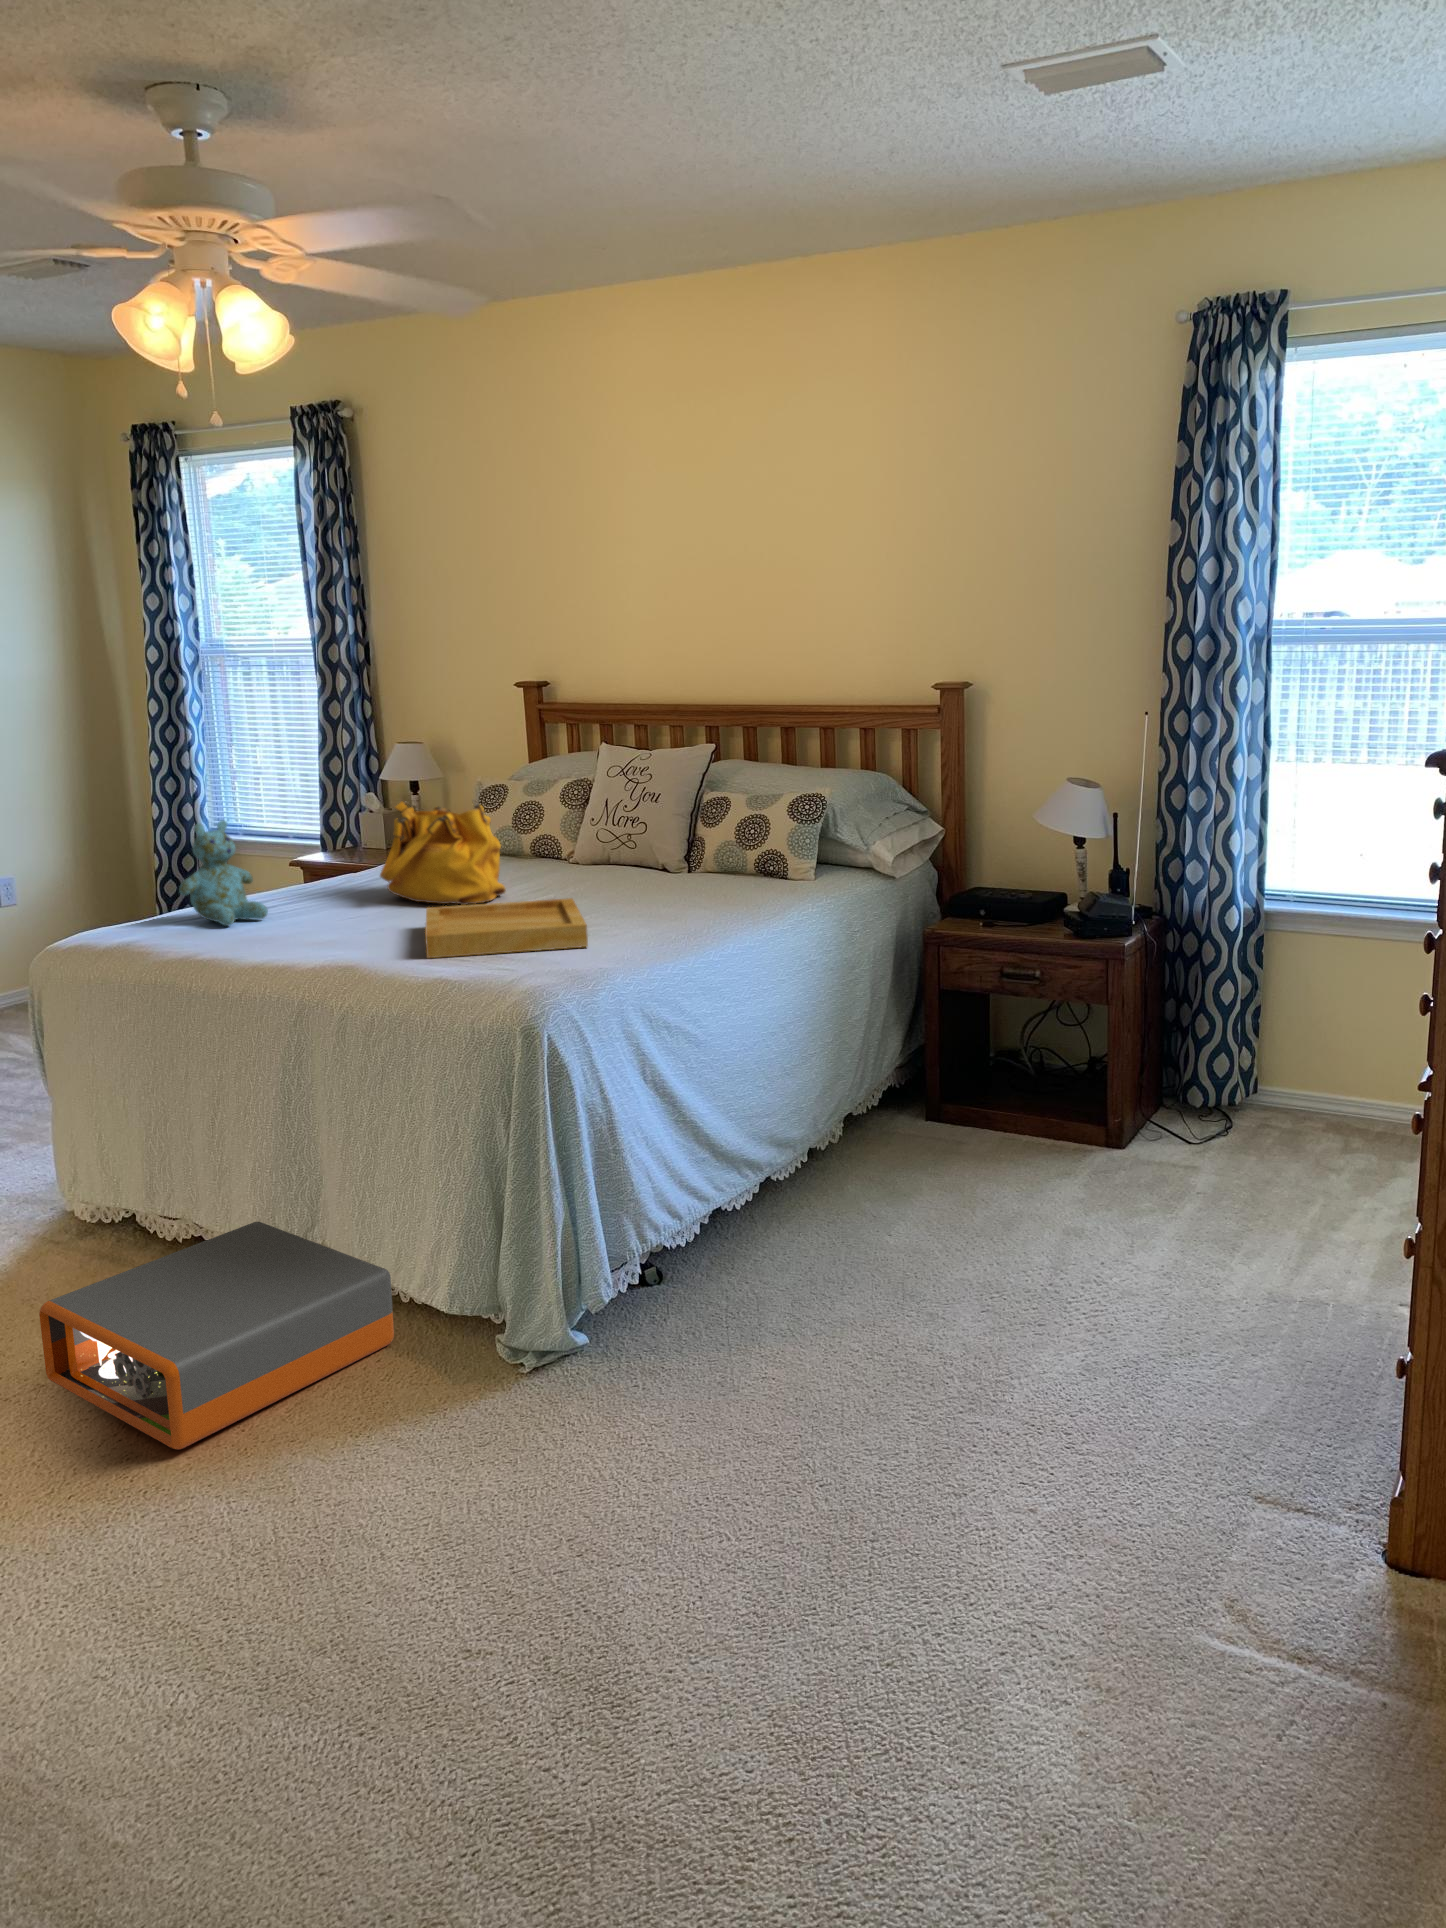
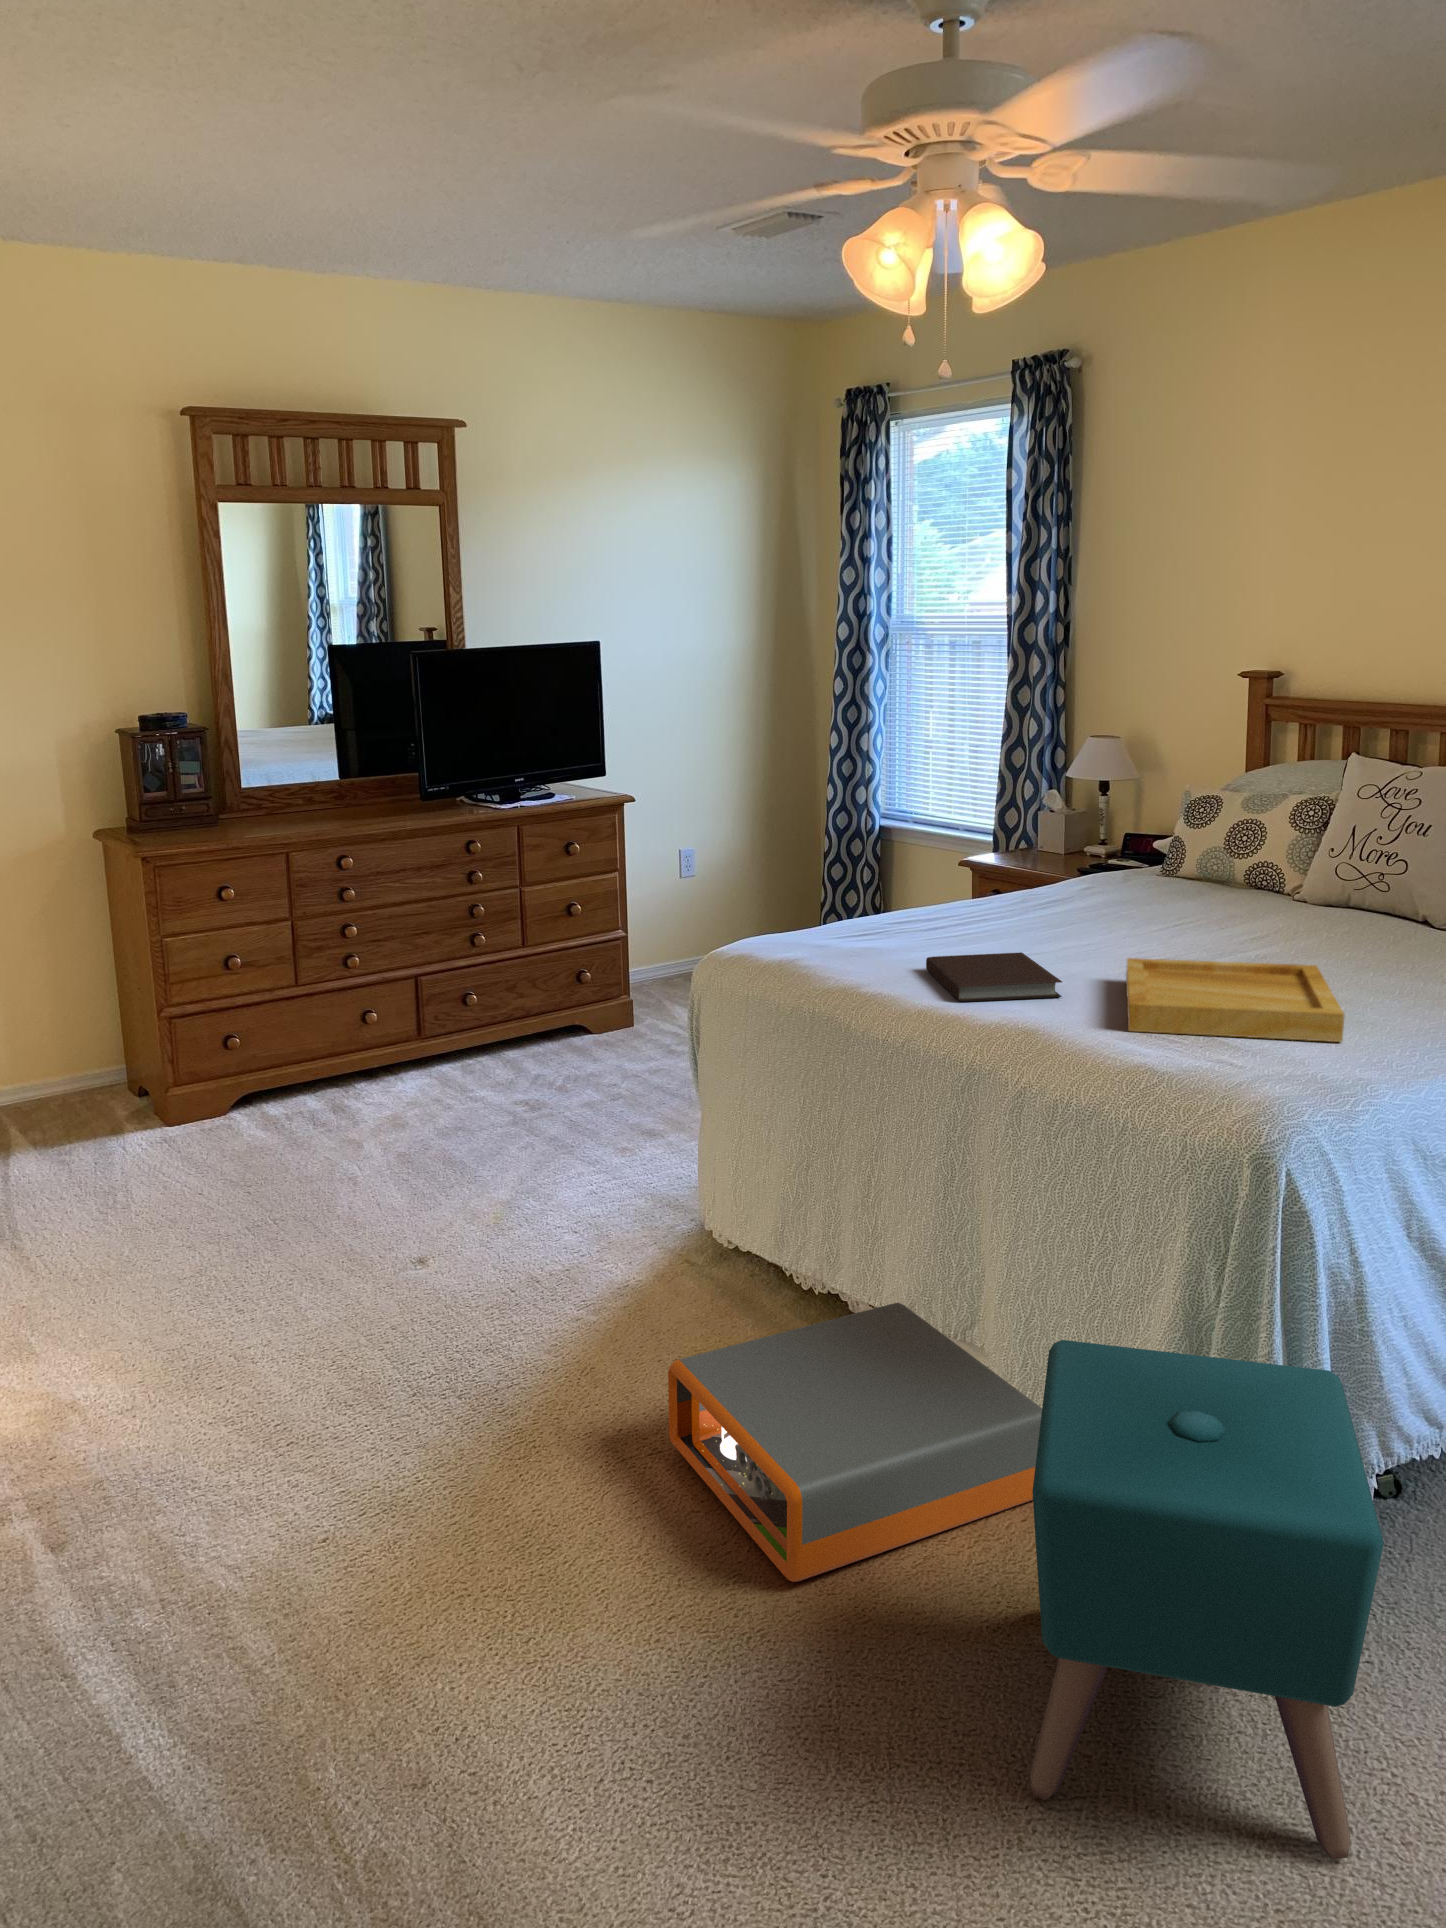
handbag: present [380,799,506,905] -> none [1070,818,1221,952]
stuffed bear: present [179,820,268,926] -> none [850,831,941,951]
notebook: none [254,914,374,954] -> present [926,952,1062,1002]
ottoman: none [362,1169,618,1528] -> present [1030,1340,1384,1859]

